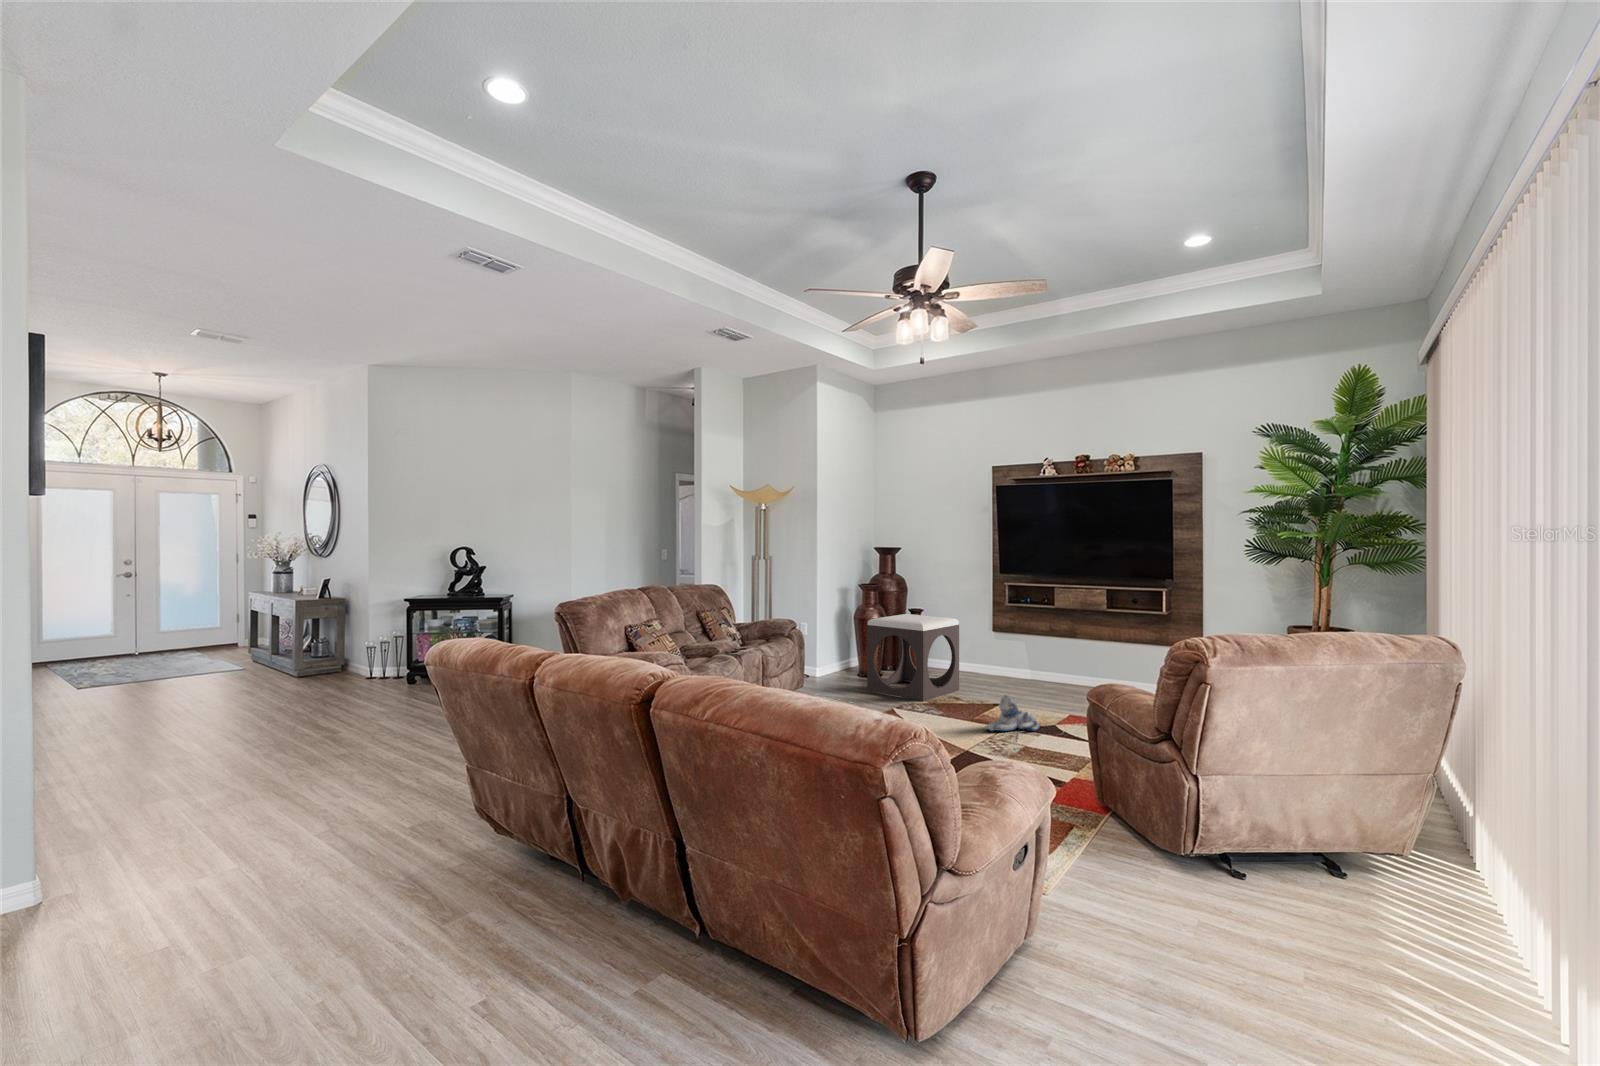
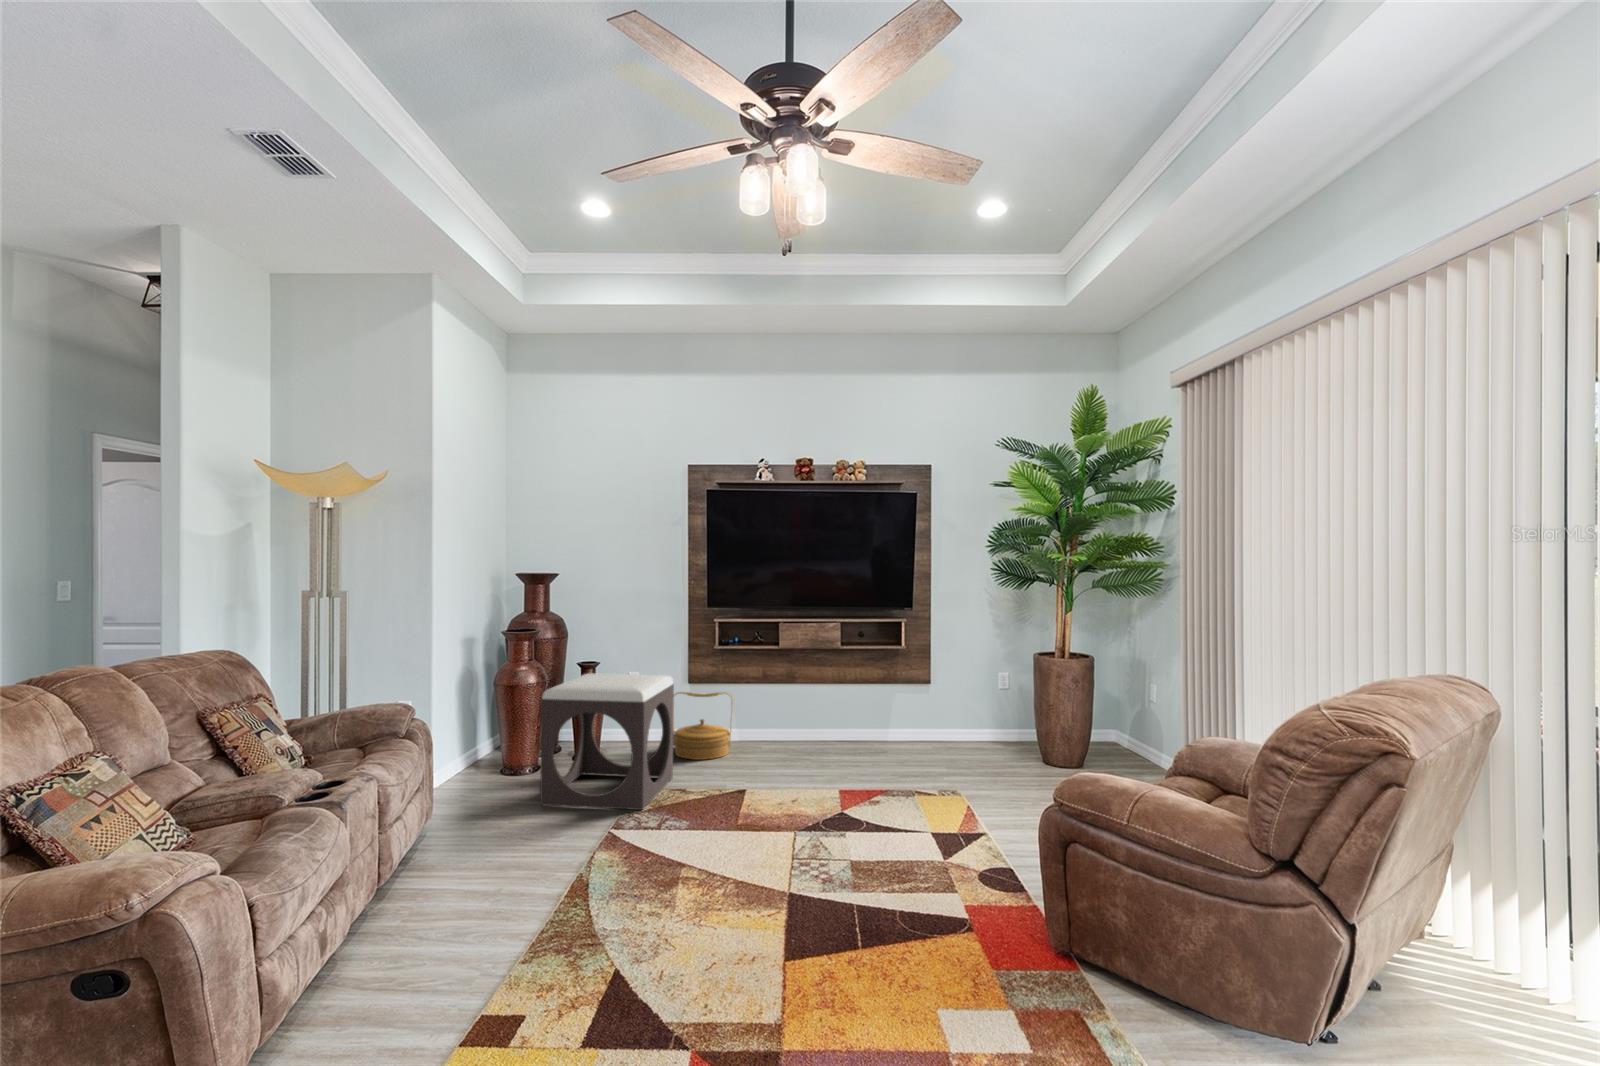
woven basket: none [973,635,1018,684] -> present [673,692,733,760]
plush toy: present [986,695,1040,731] -> none [778,790,838,851]

